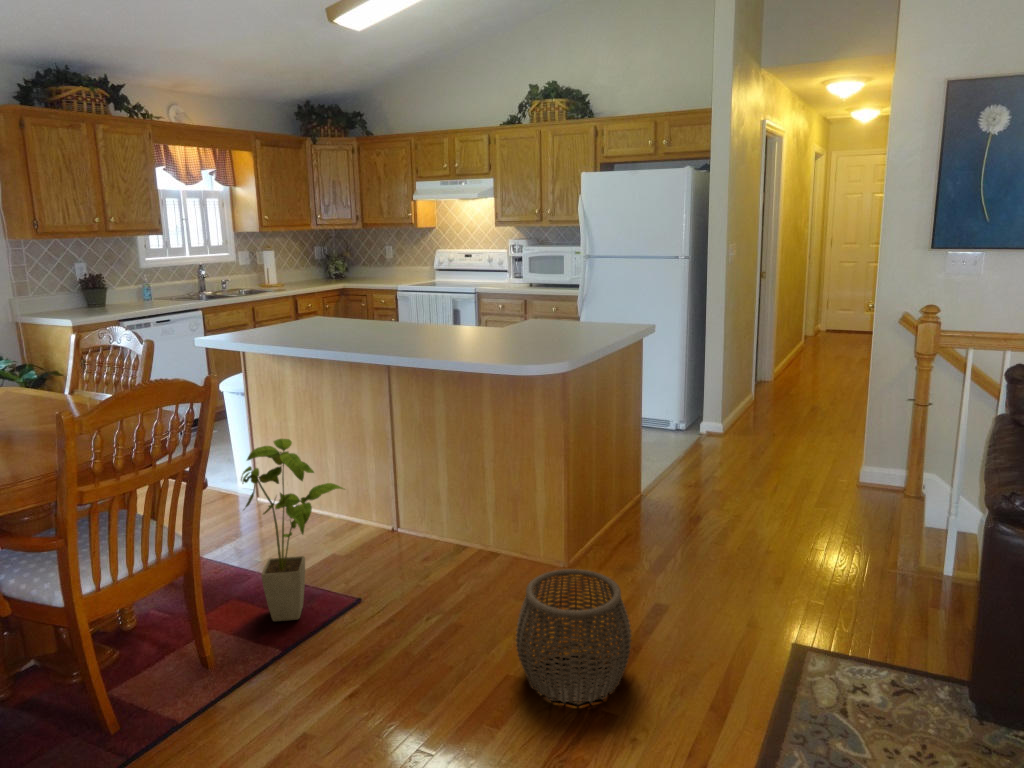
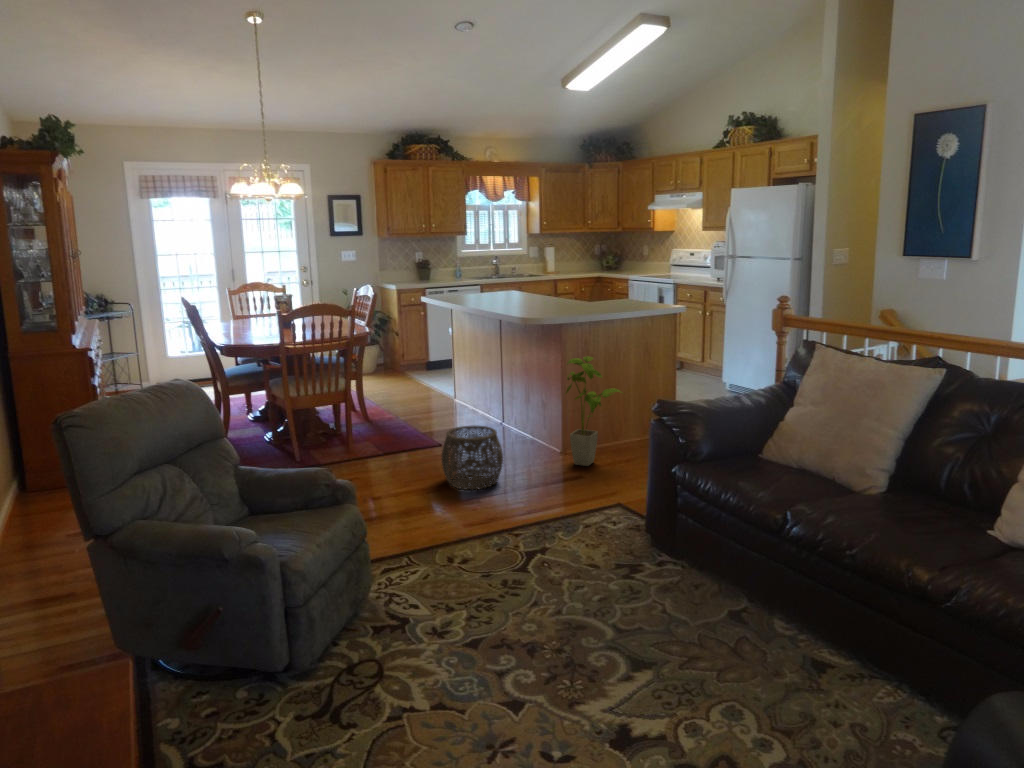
house plant: present [241,439,343,621] -> present [565,356,622,466]

